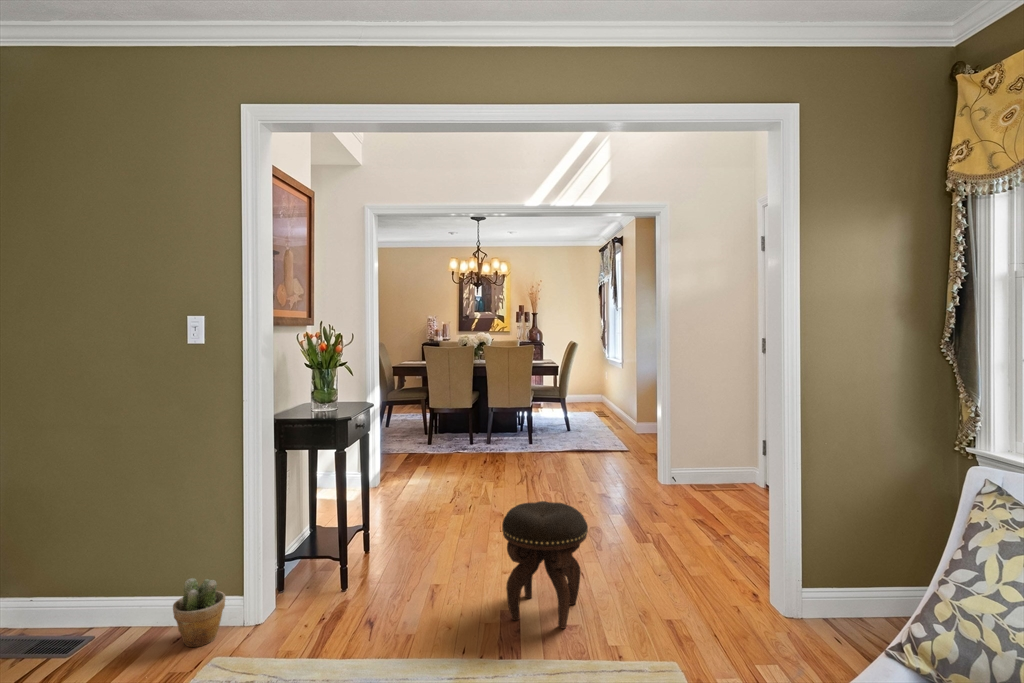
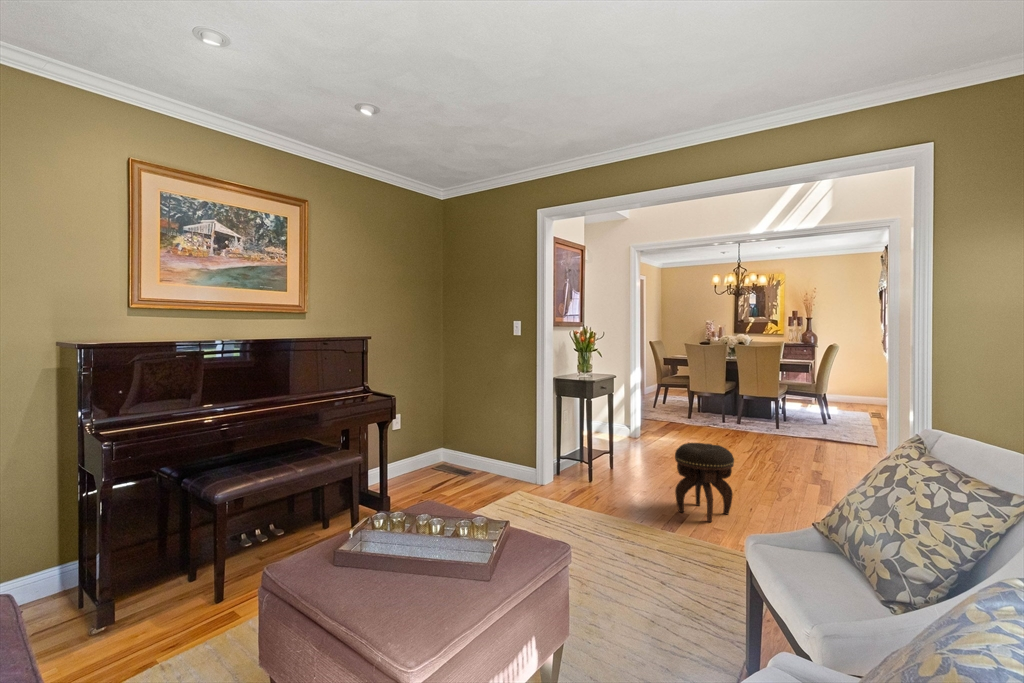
potted plant: present [173,578,225,647] -> none [504,453,527,486]

